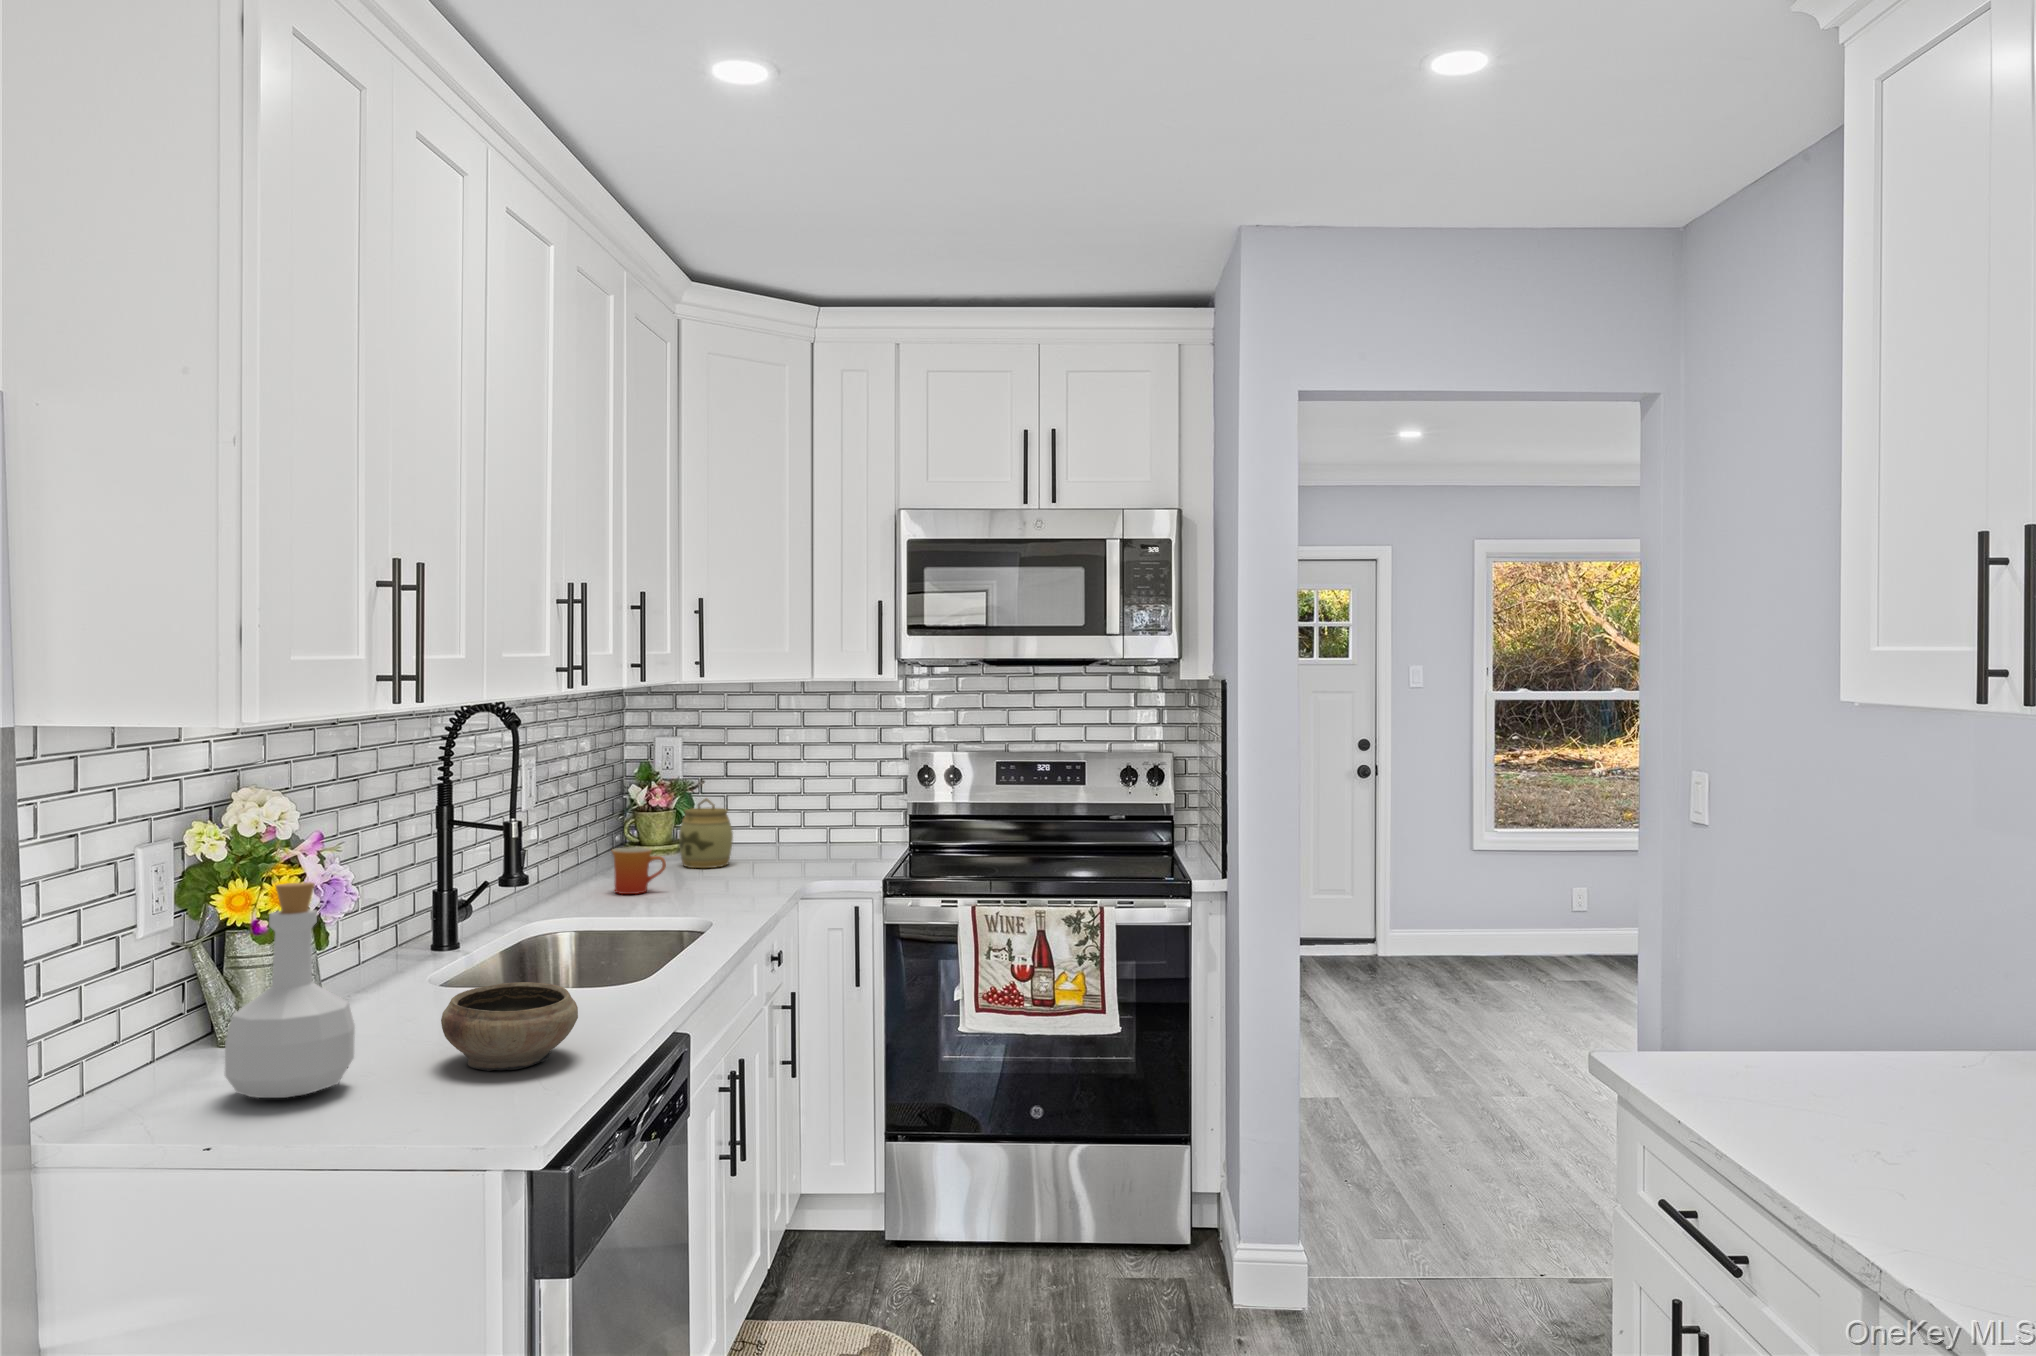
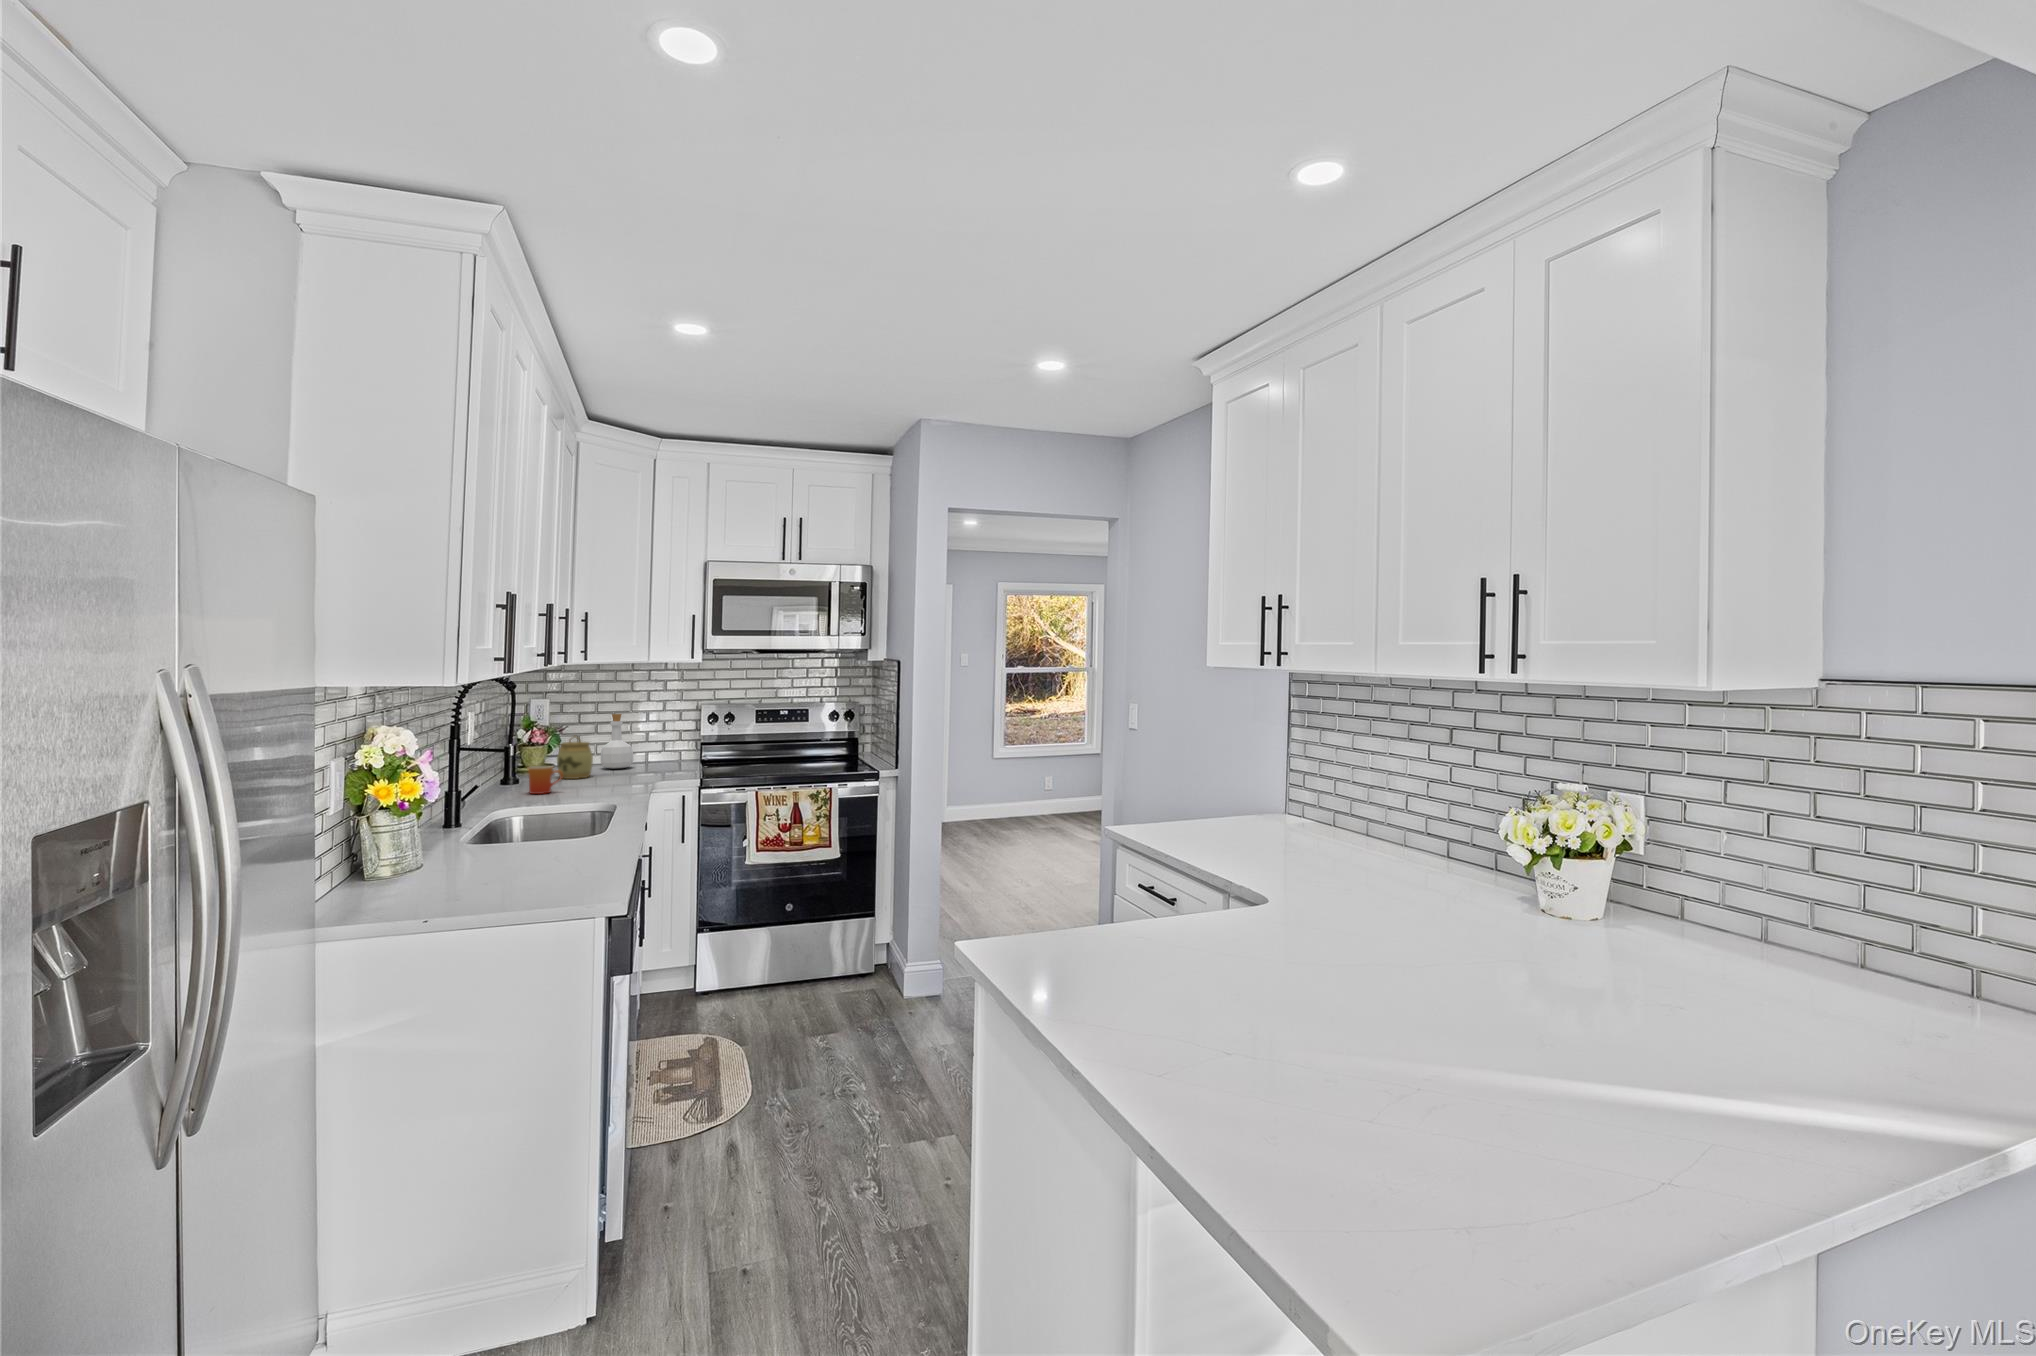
bottle: present [225,882,355,1098] -> present [601,714,633,769]
ceramic bowl: present [441,982,578,1071] -> none [528,825,601,867]

